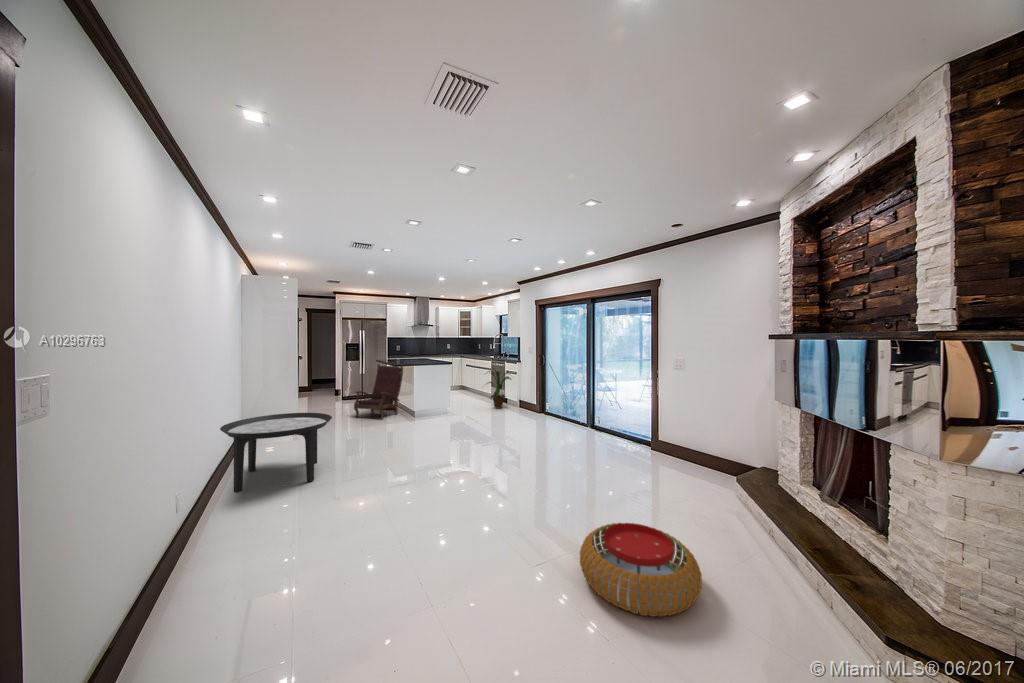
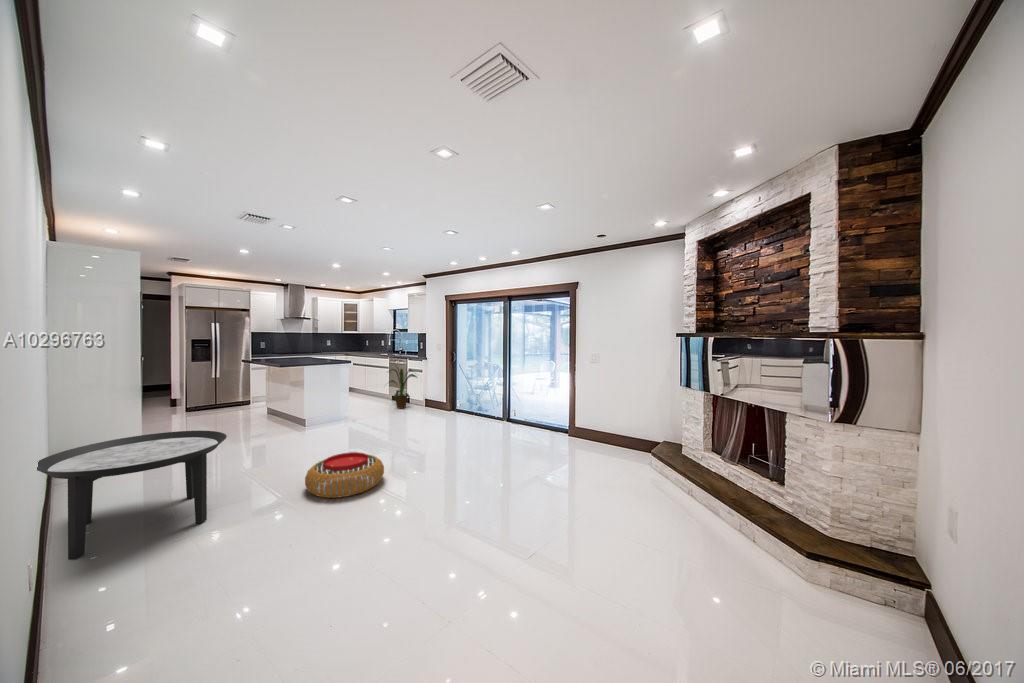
armchair: present [354,364,403,419] -> none [219,364,287,432]
pouf: present [580,523,702,617] -> present [305,452,384,498]

